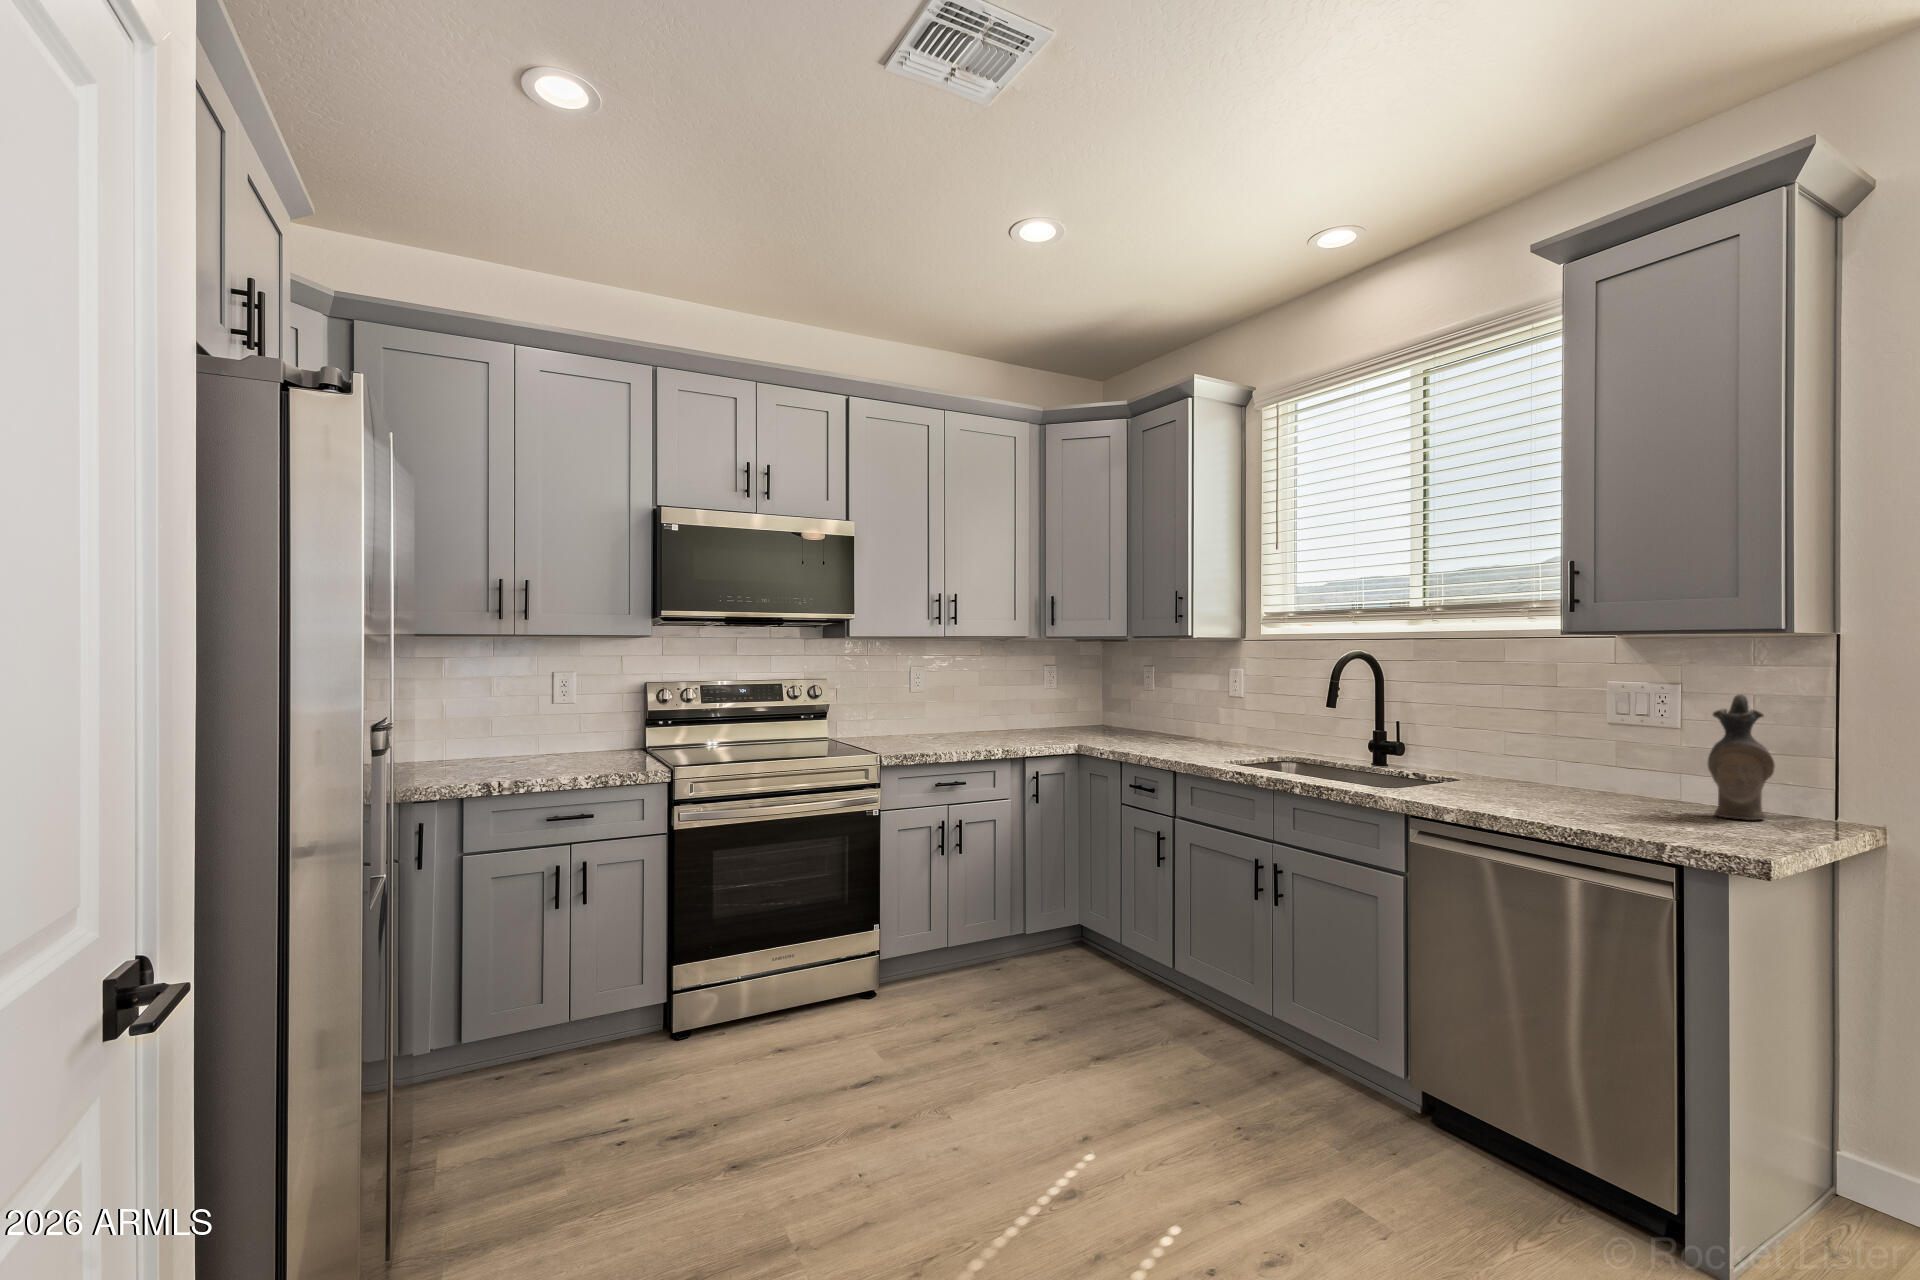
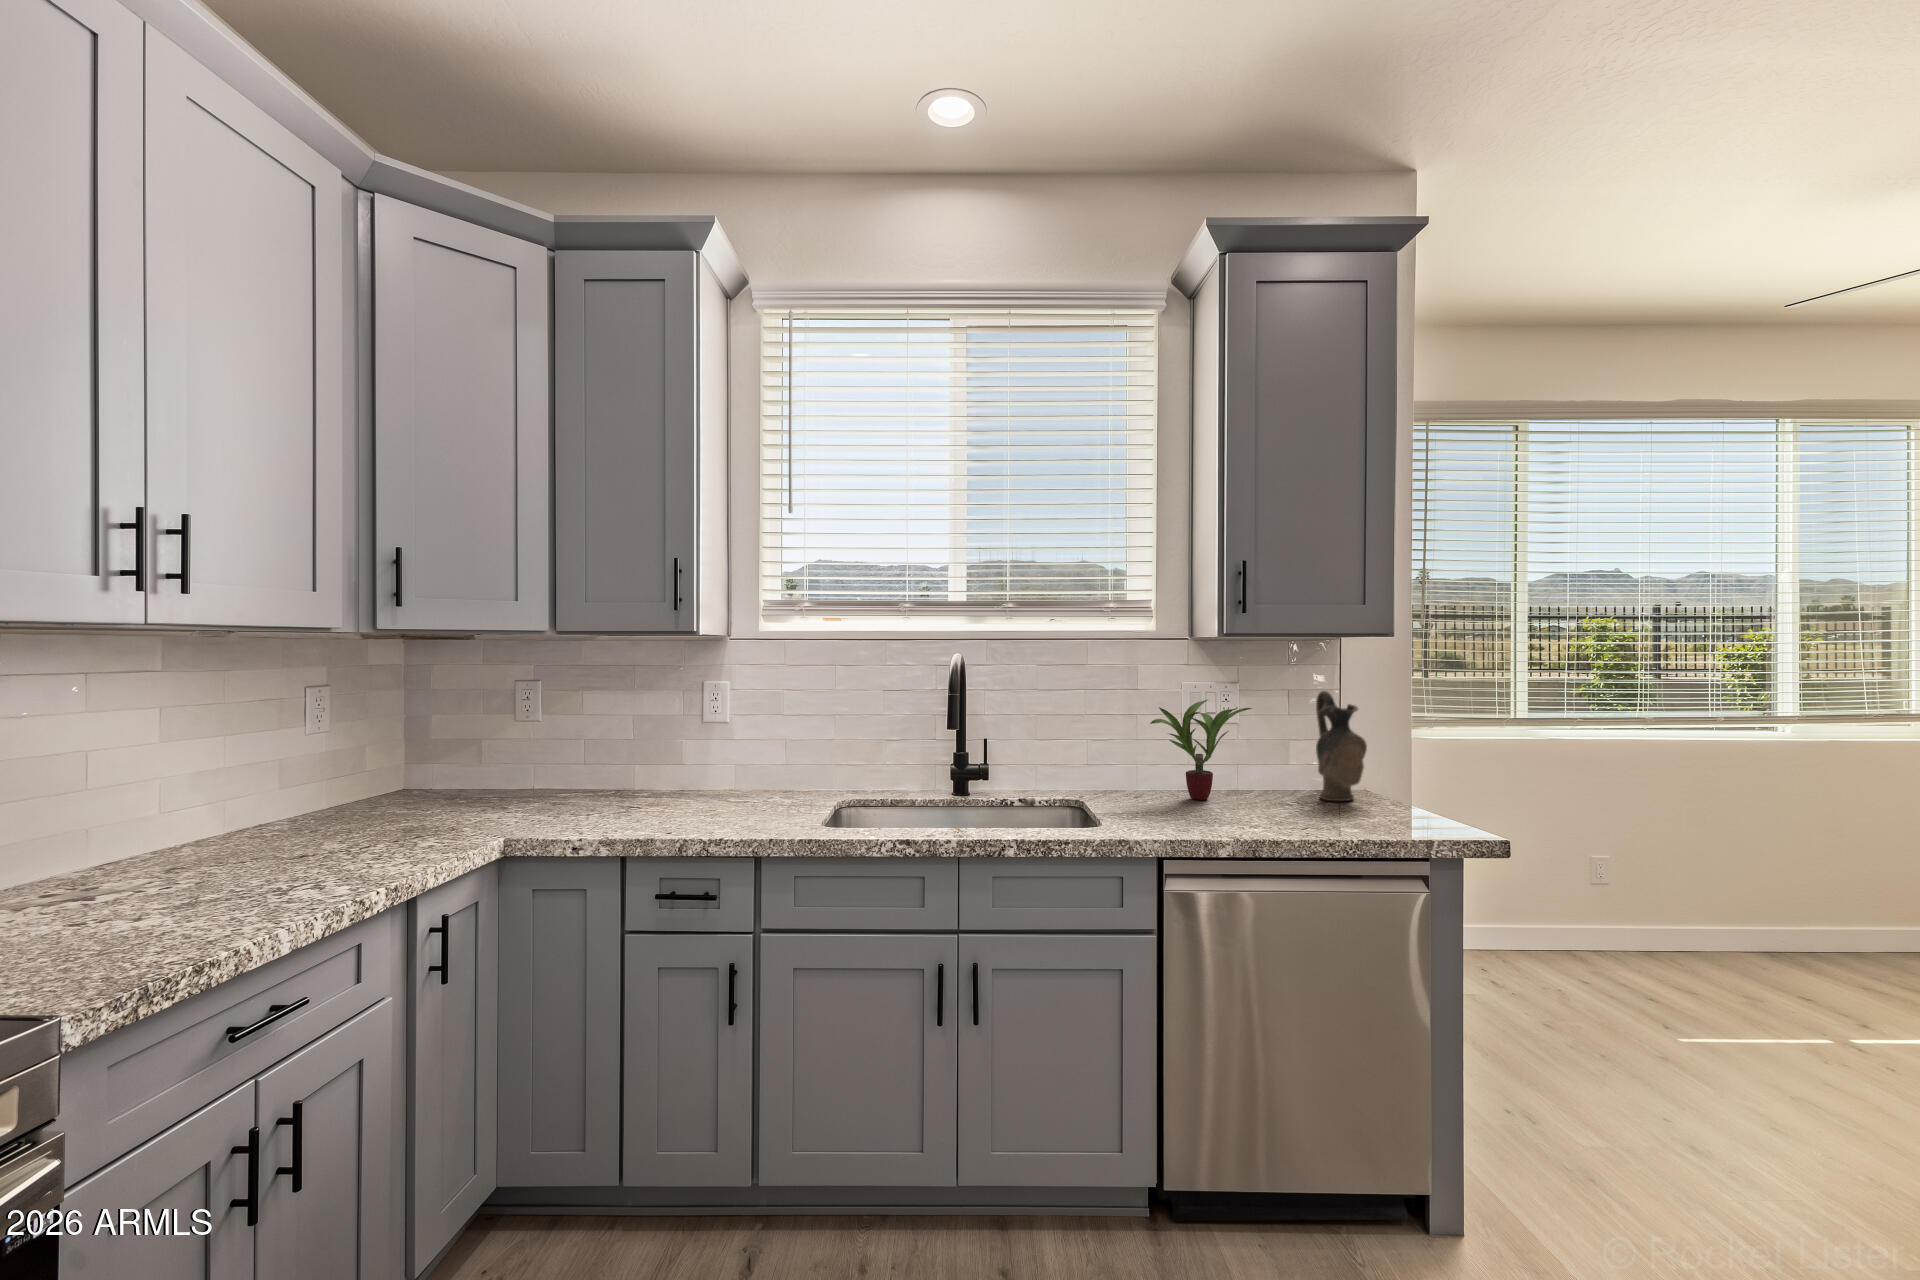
potted plant: none [1518,698,1641,796] -> present [1150,700,1252,800]

